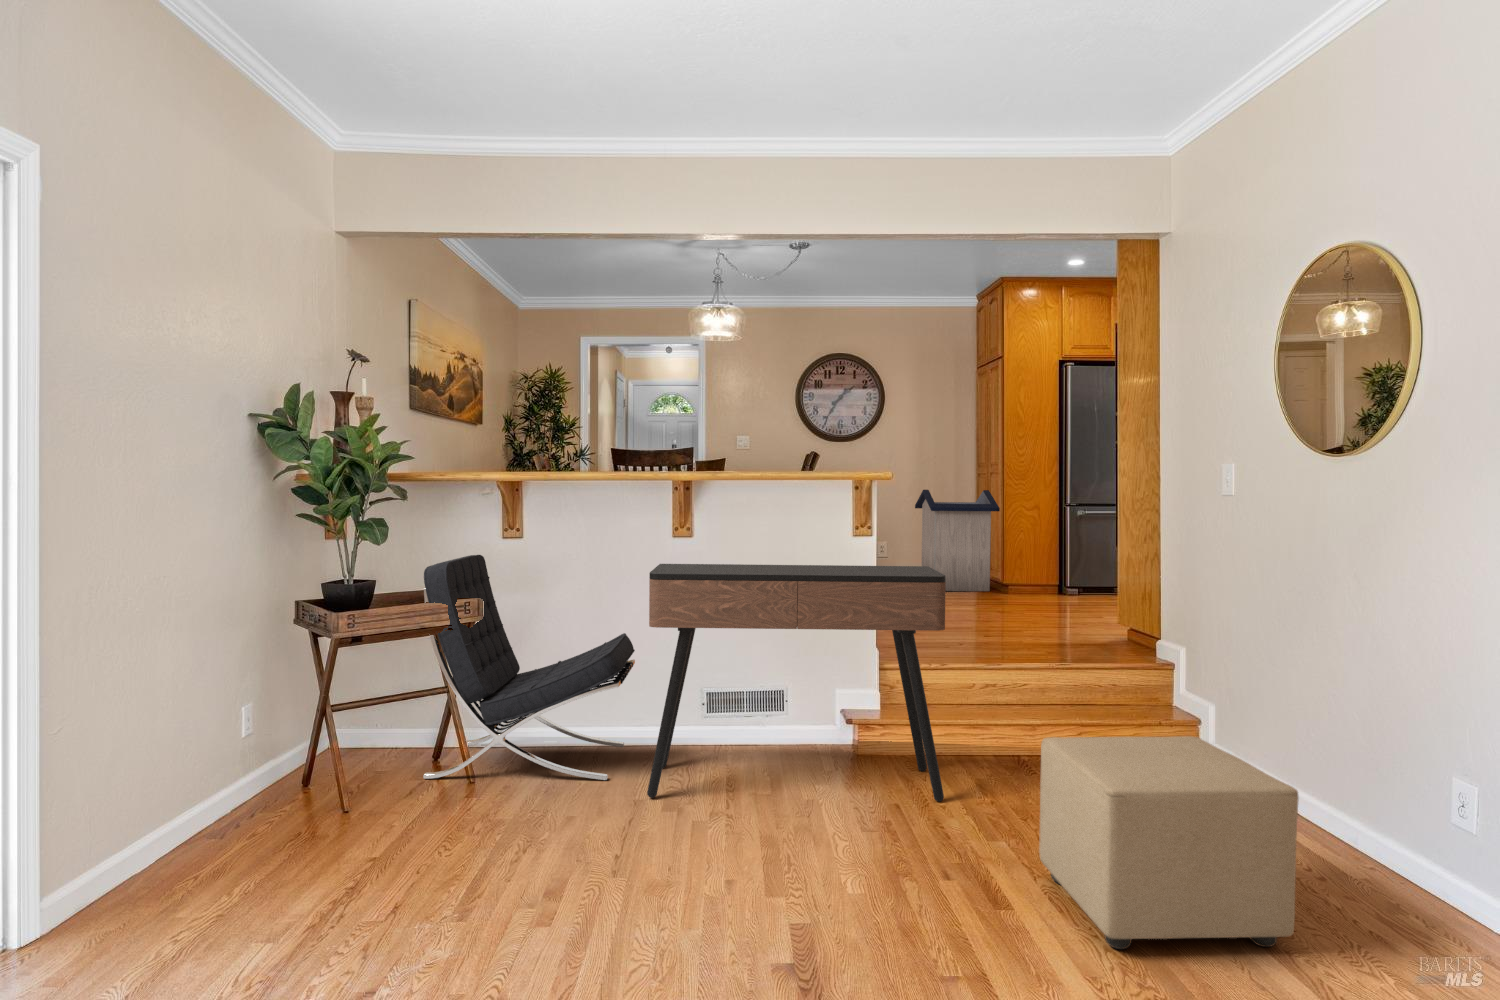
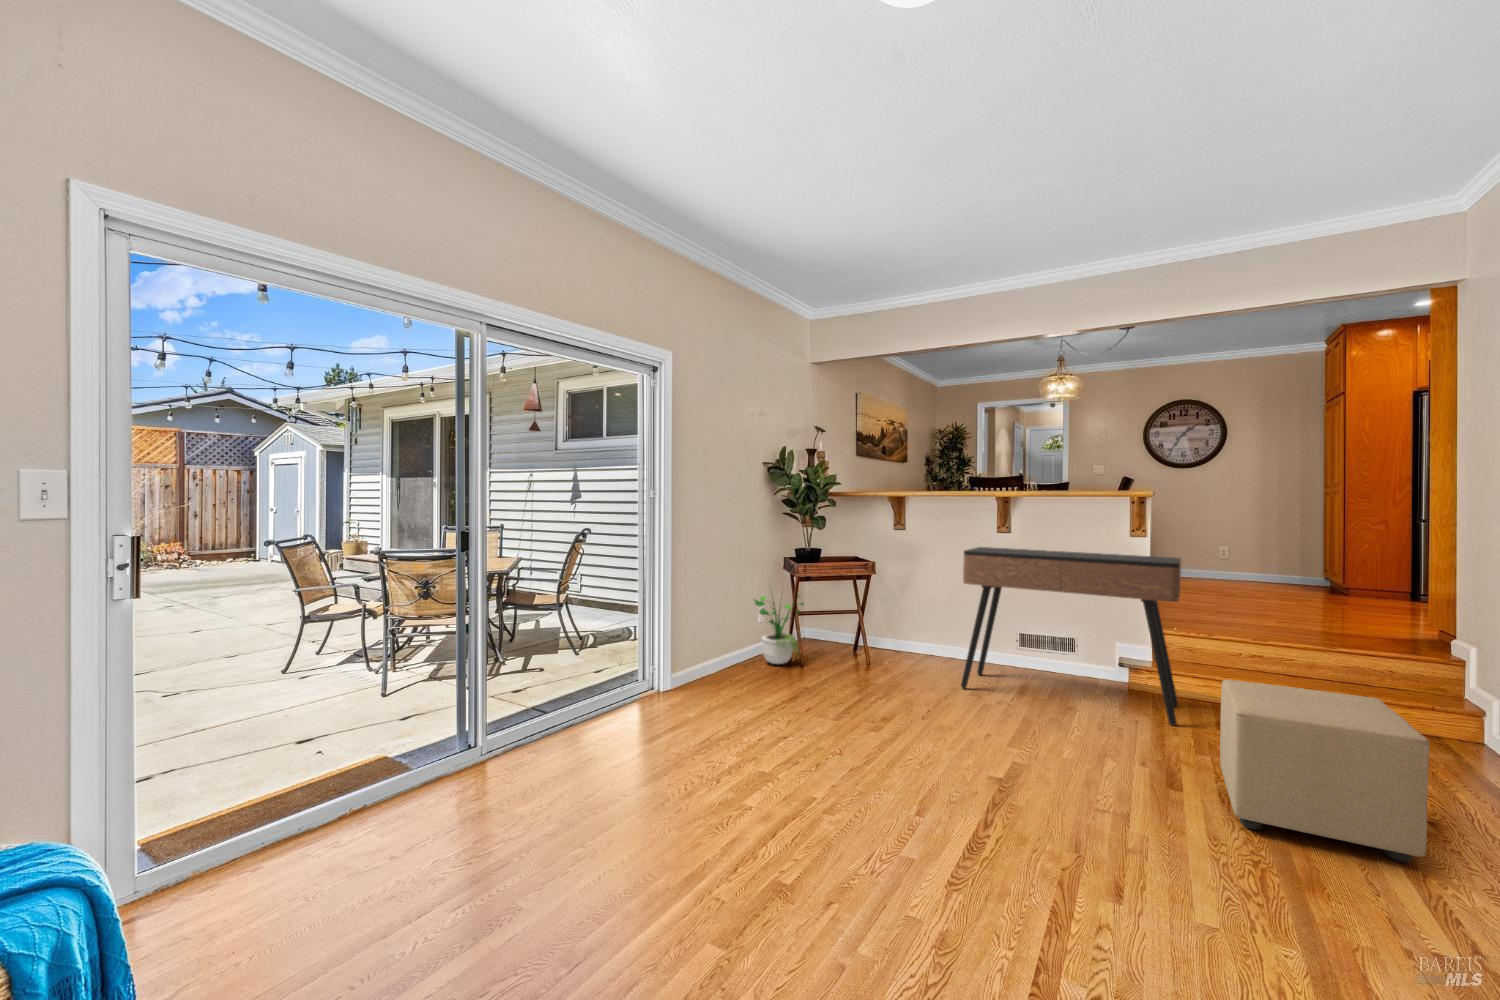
trash can: present [915,490,1000,591] -> none [1254,506,1337,593]
lounge chair: present [423,555,635,780] -> none [841,538,970,676]
potted plant: none [242,645,352,814] -> present [753,596,803,664]

